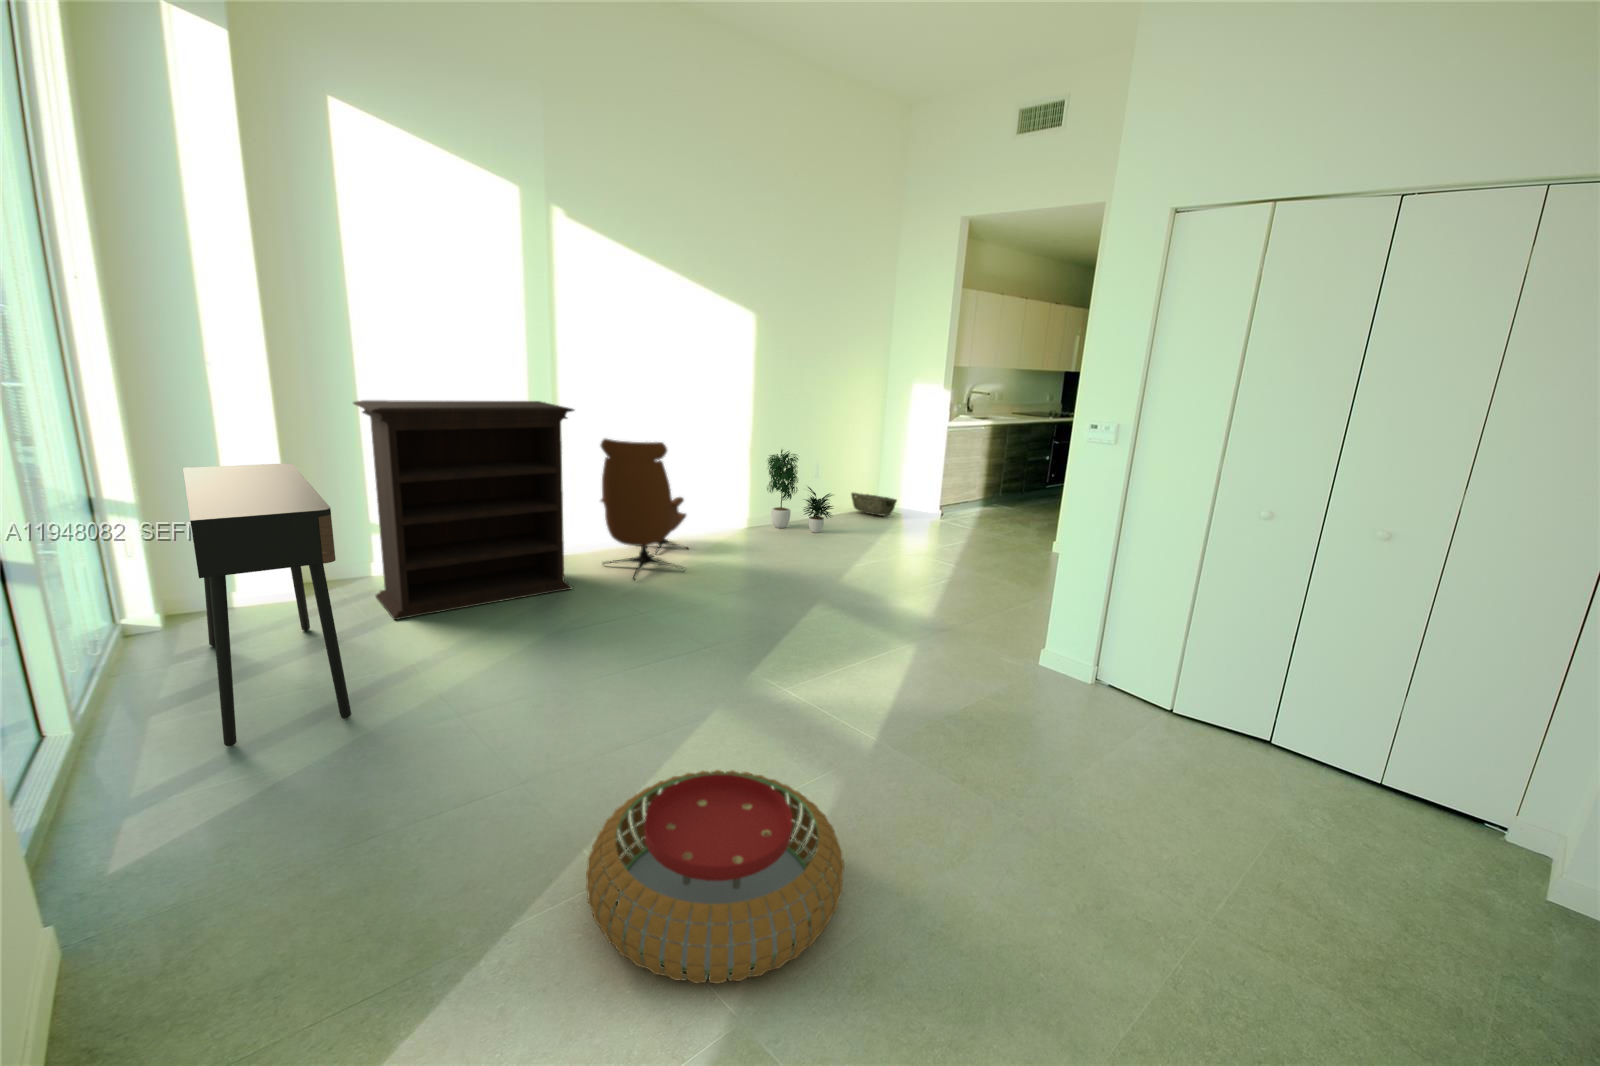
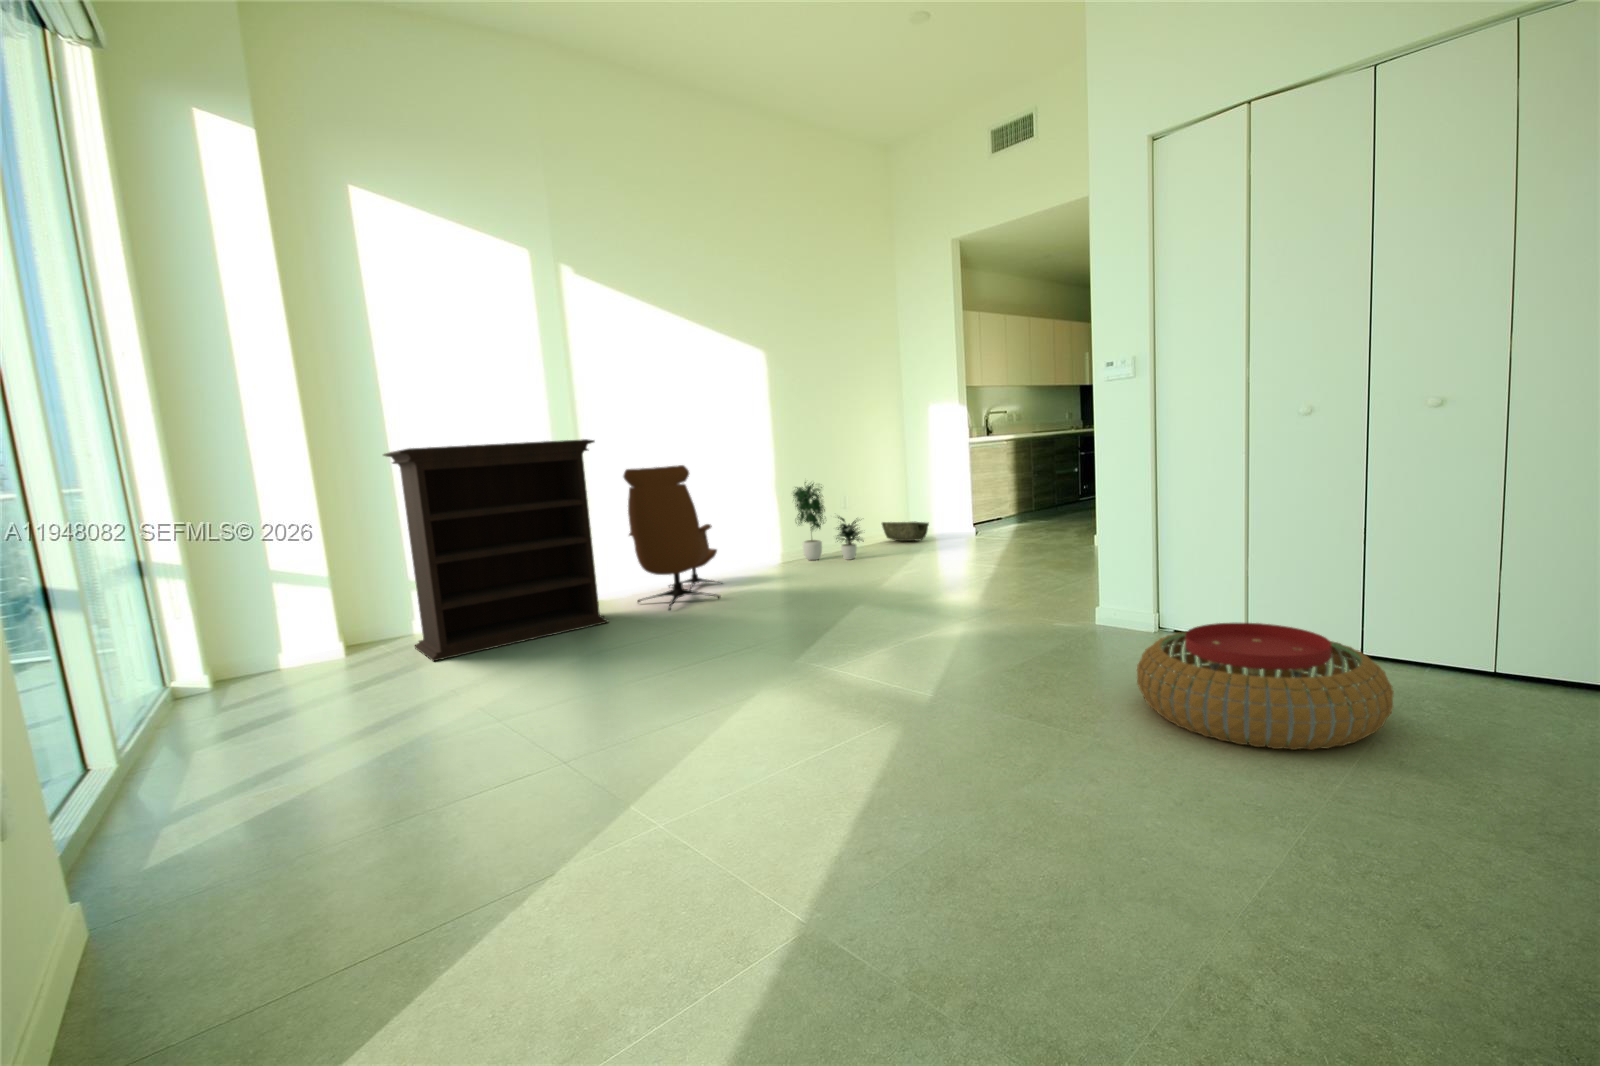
console table: present [183,464,351,746] -> none [224,509,392,764]
pouf: present [586,770,844,984] -> present [1137,623,1394,750]

